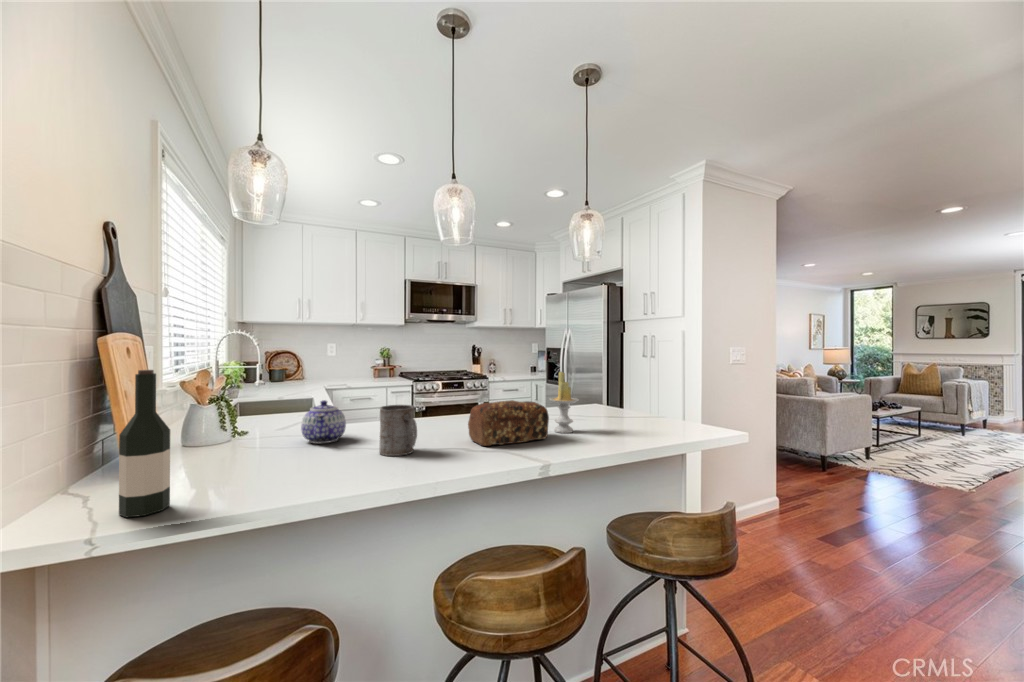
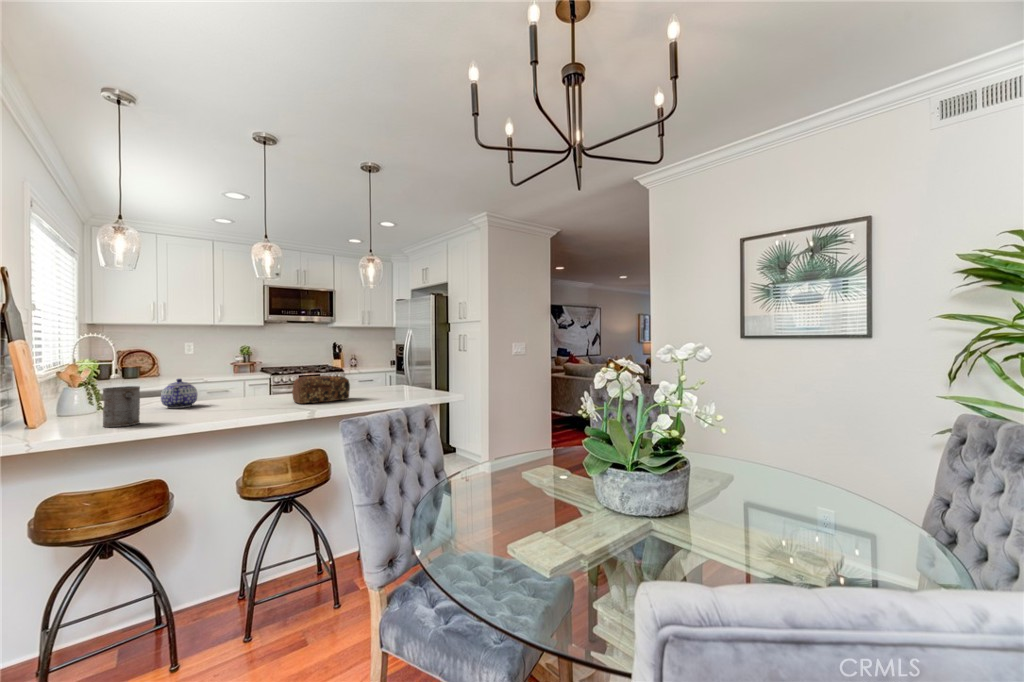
wine bottle: present [119,370,170,517] -> none [38,351,72,436]
candle: present [549,372,579,433] -> none [356,357,377,397]
mug: present [380,405,417,456] -> present [103,386,140,427]

